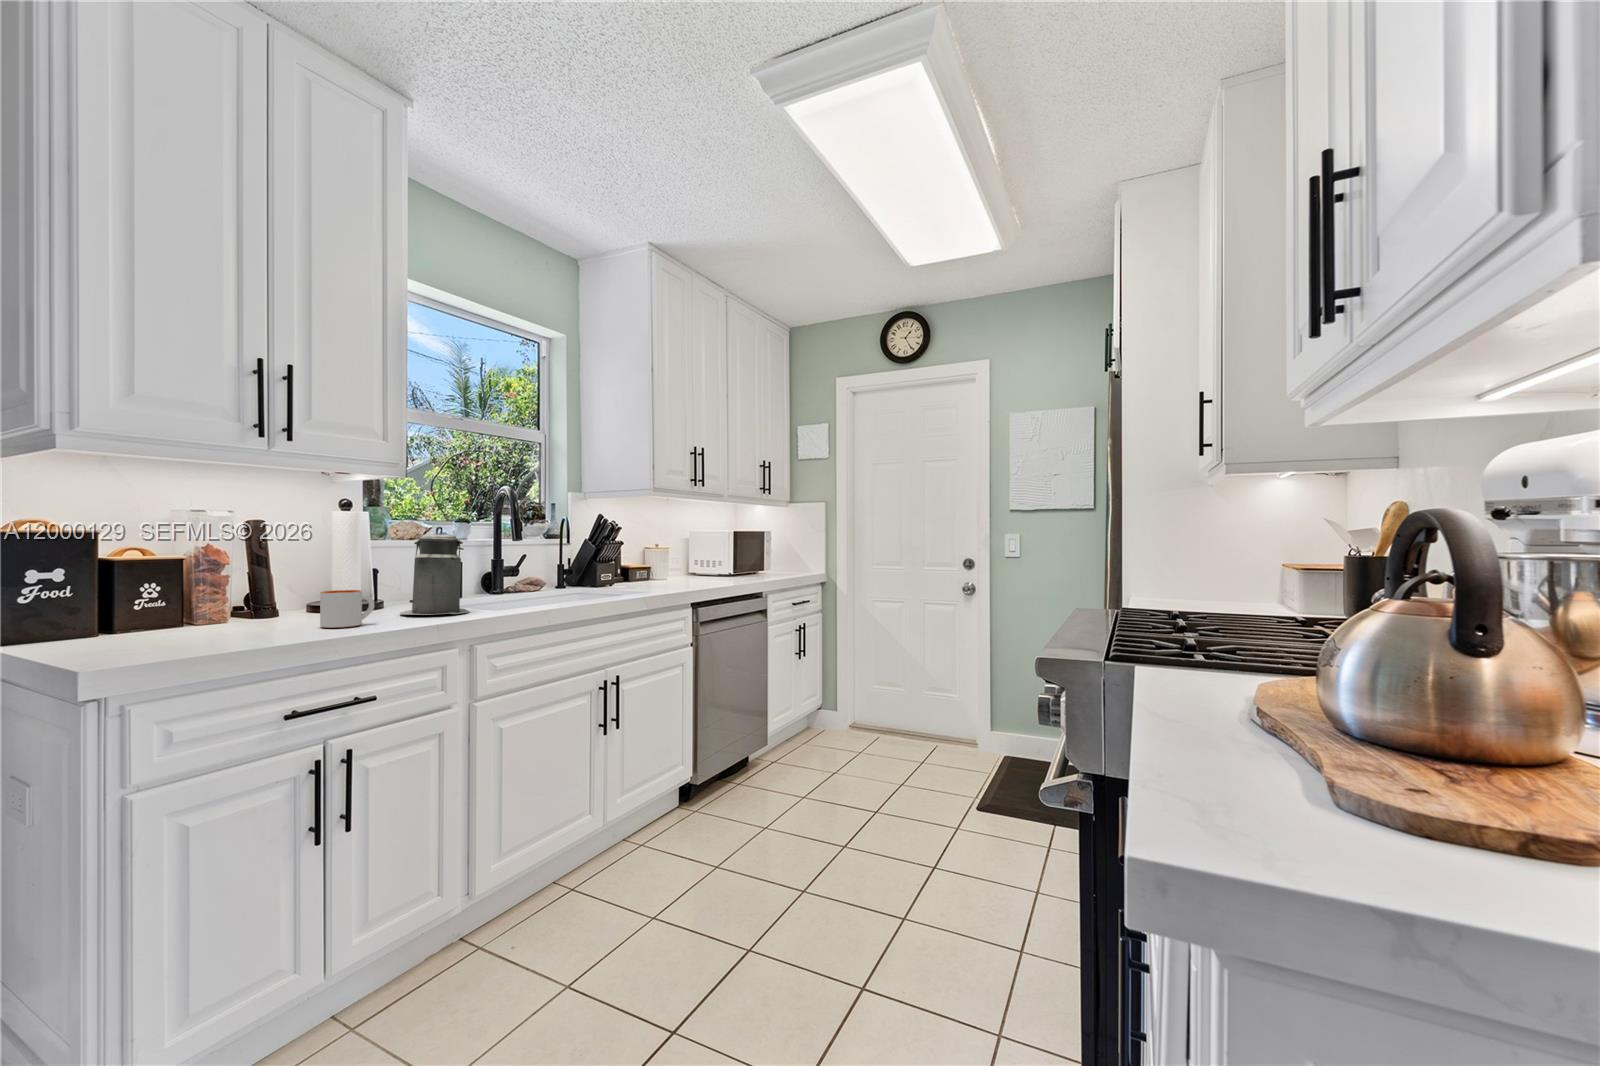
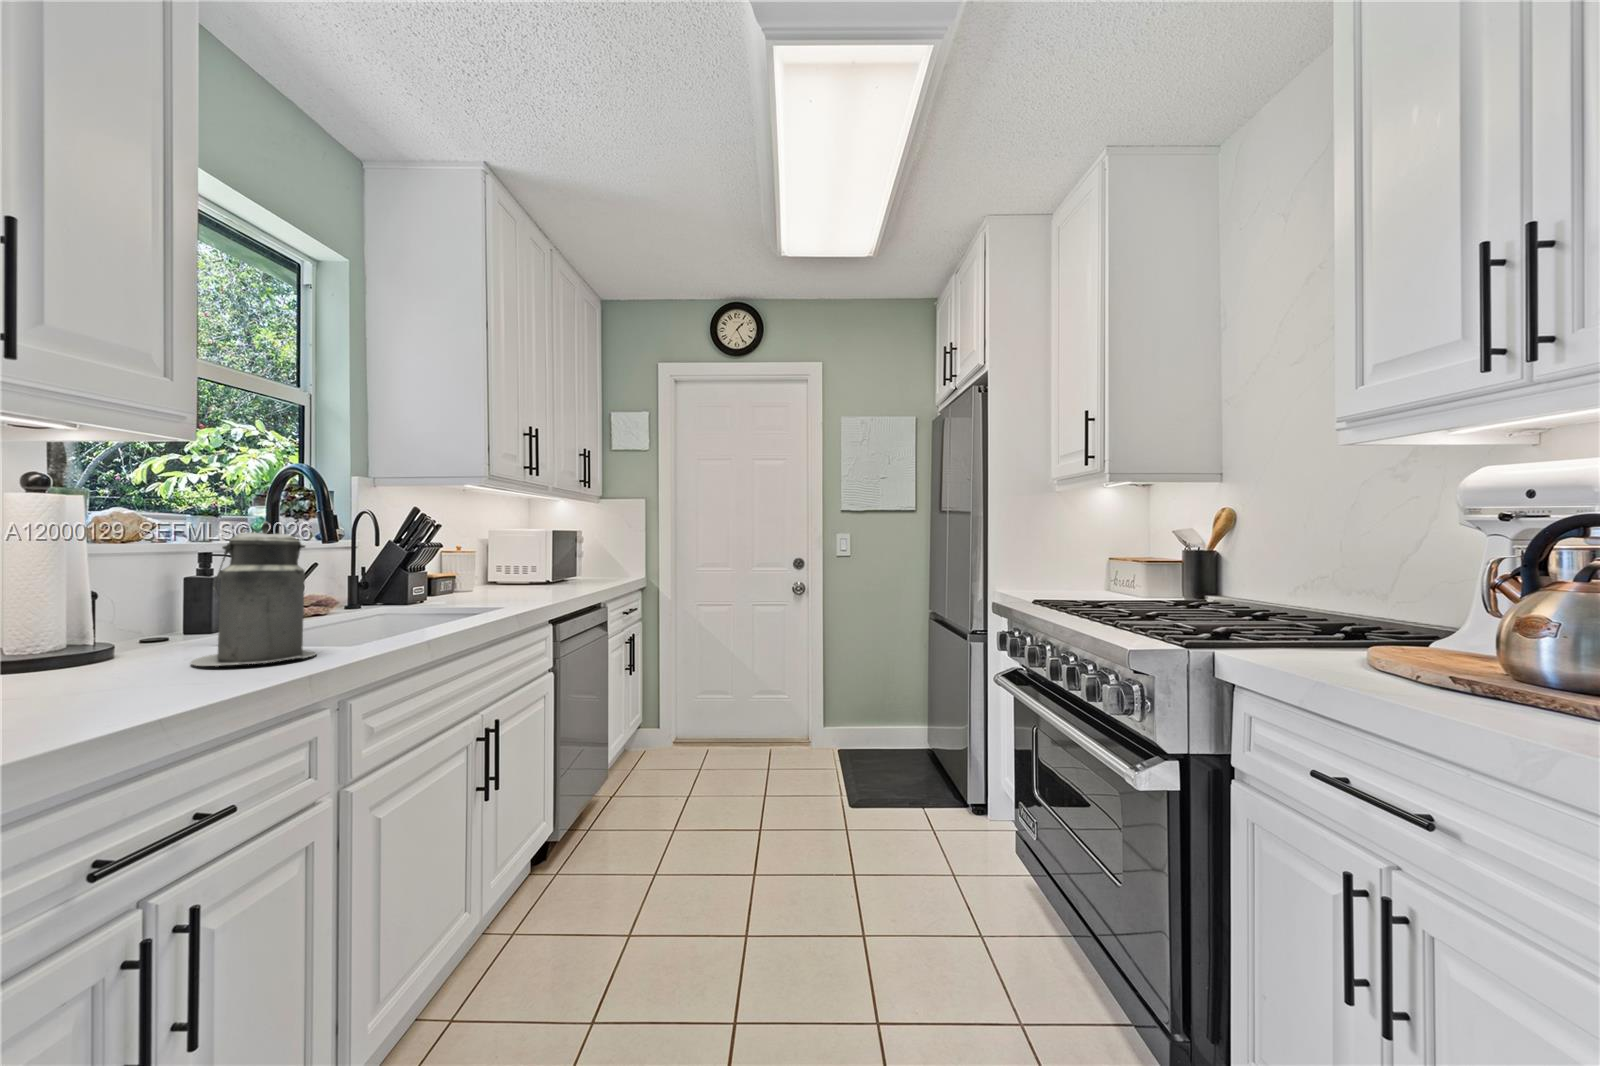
mug: present [320,590,374,628] -> none [77,631,187,704]

